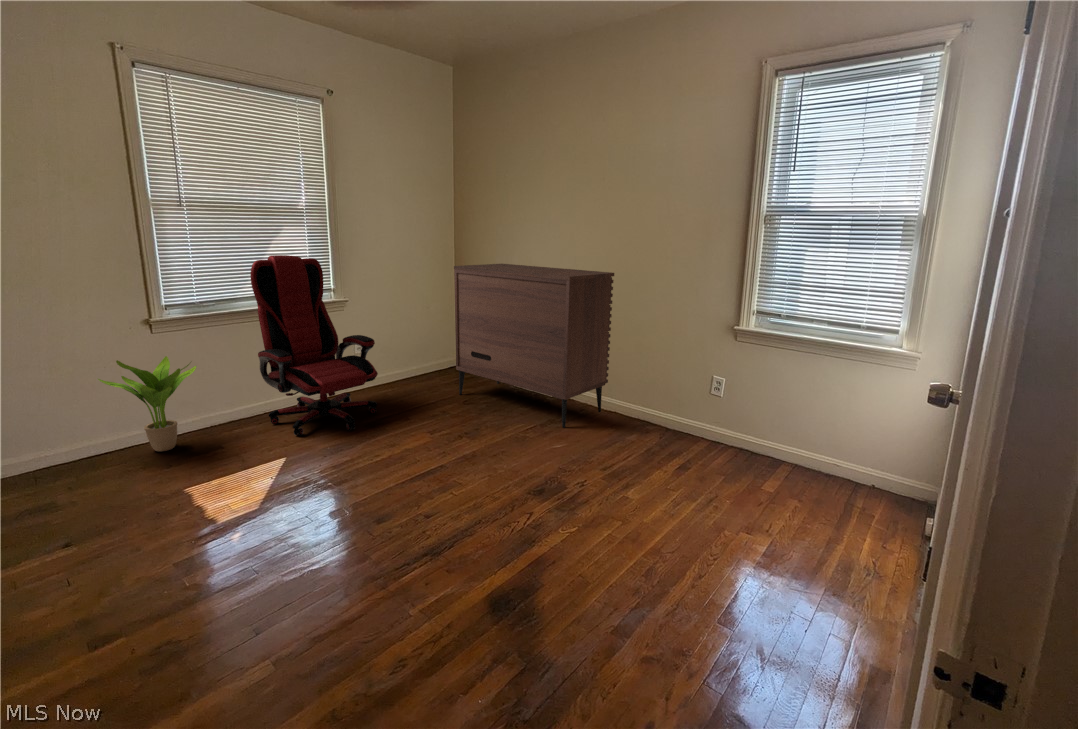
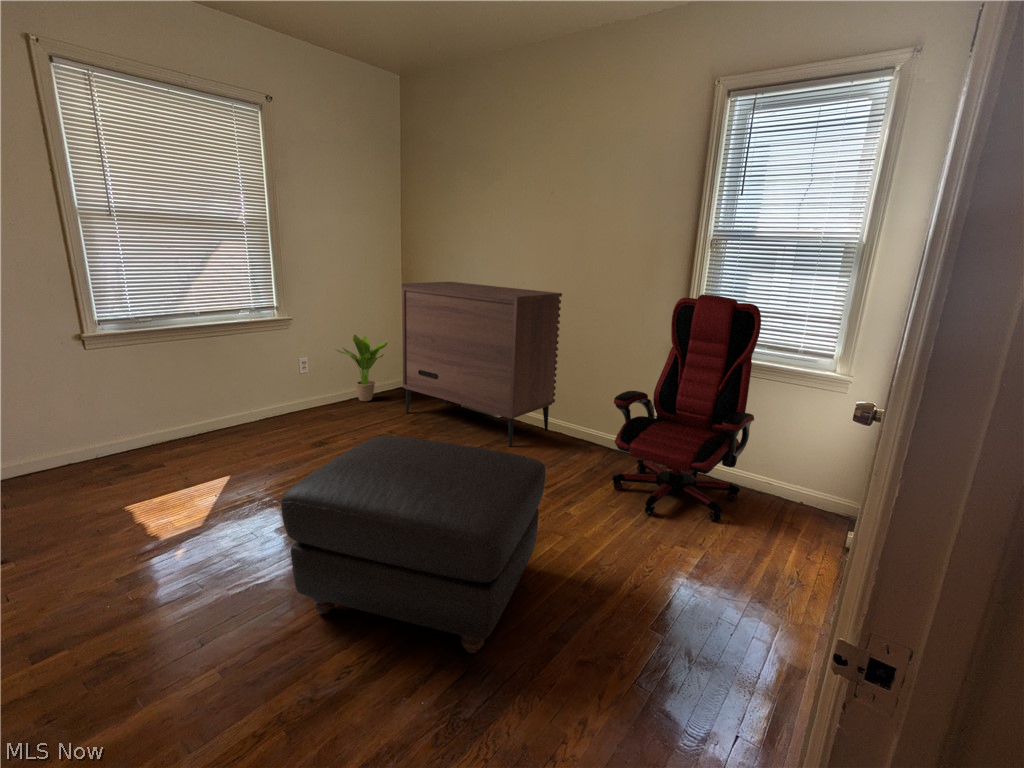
office chair: present [250,255,378,435] -> present [612,294,761,521]
potted plant: present [98,356,196,451] -> present [337,335,387,401]
ottoman: none [333,419,603,647] -> present [281,436,545,653]

